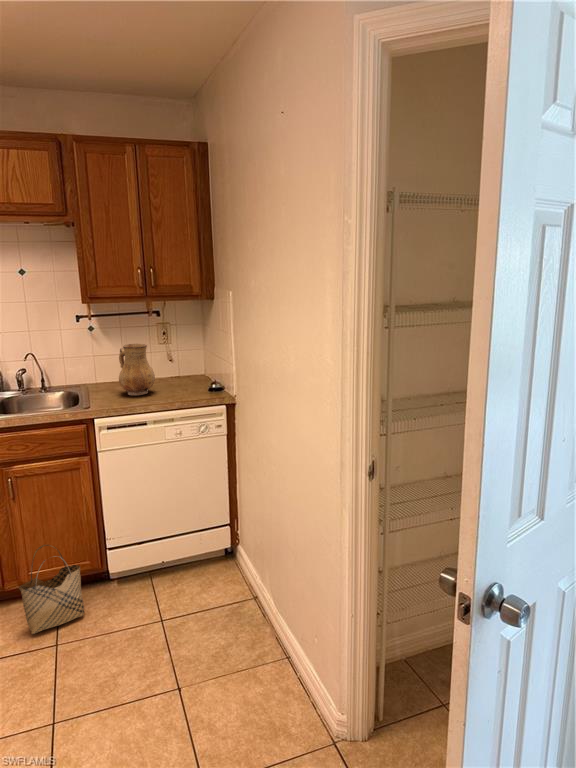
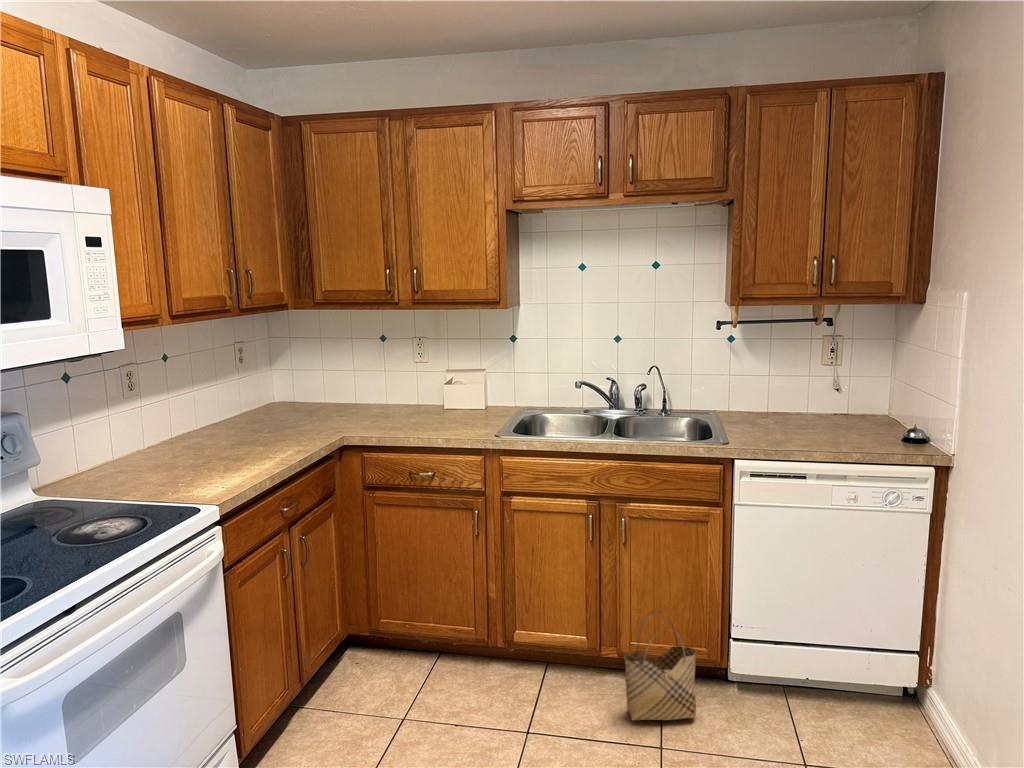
ceramic pitcher: present [119,344,155,395] -> none [768,363,820,435]

